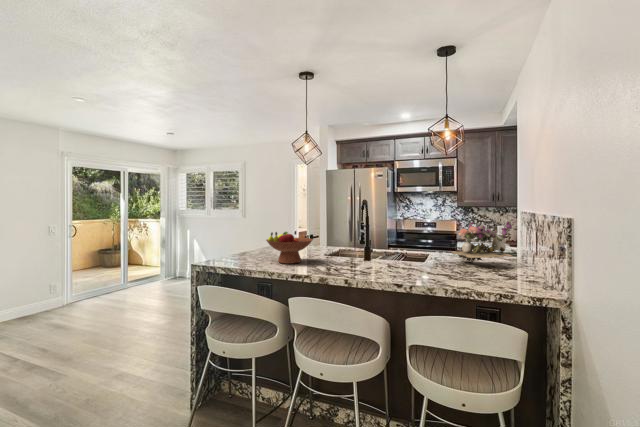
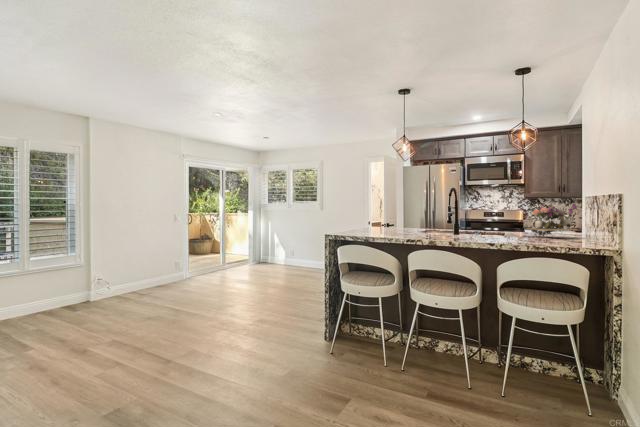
fruit bowl: present [266,232,313,264] -> none [381,211,417,234]

